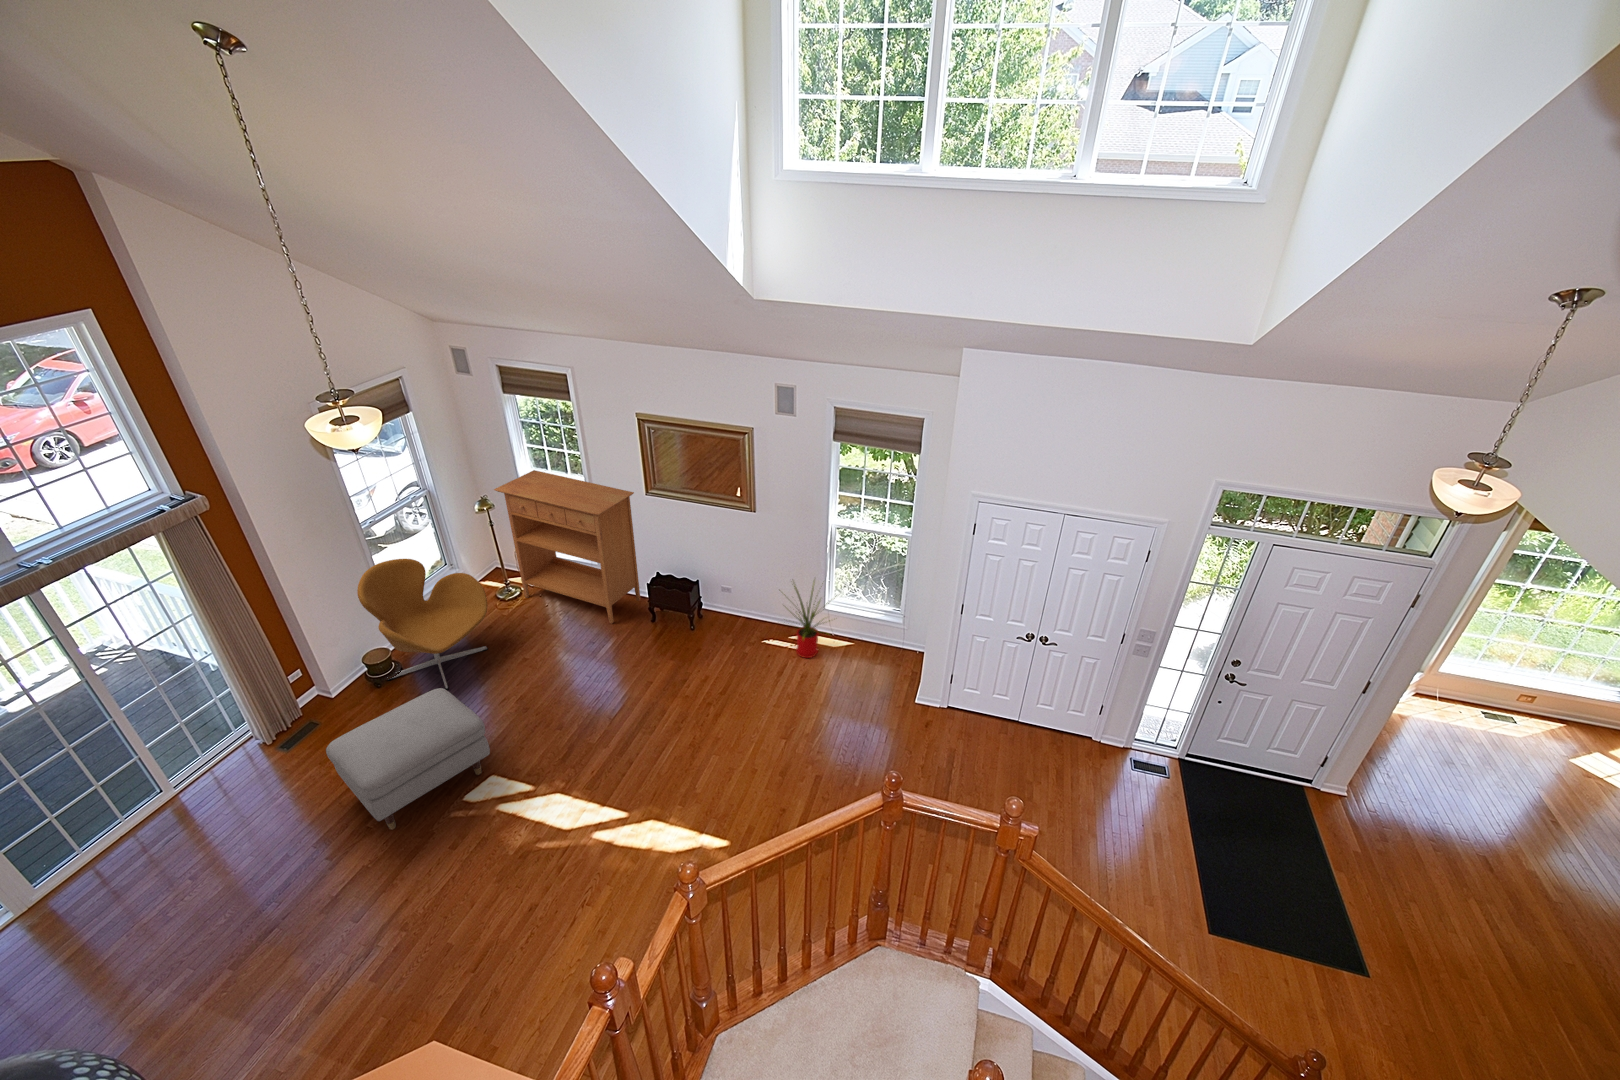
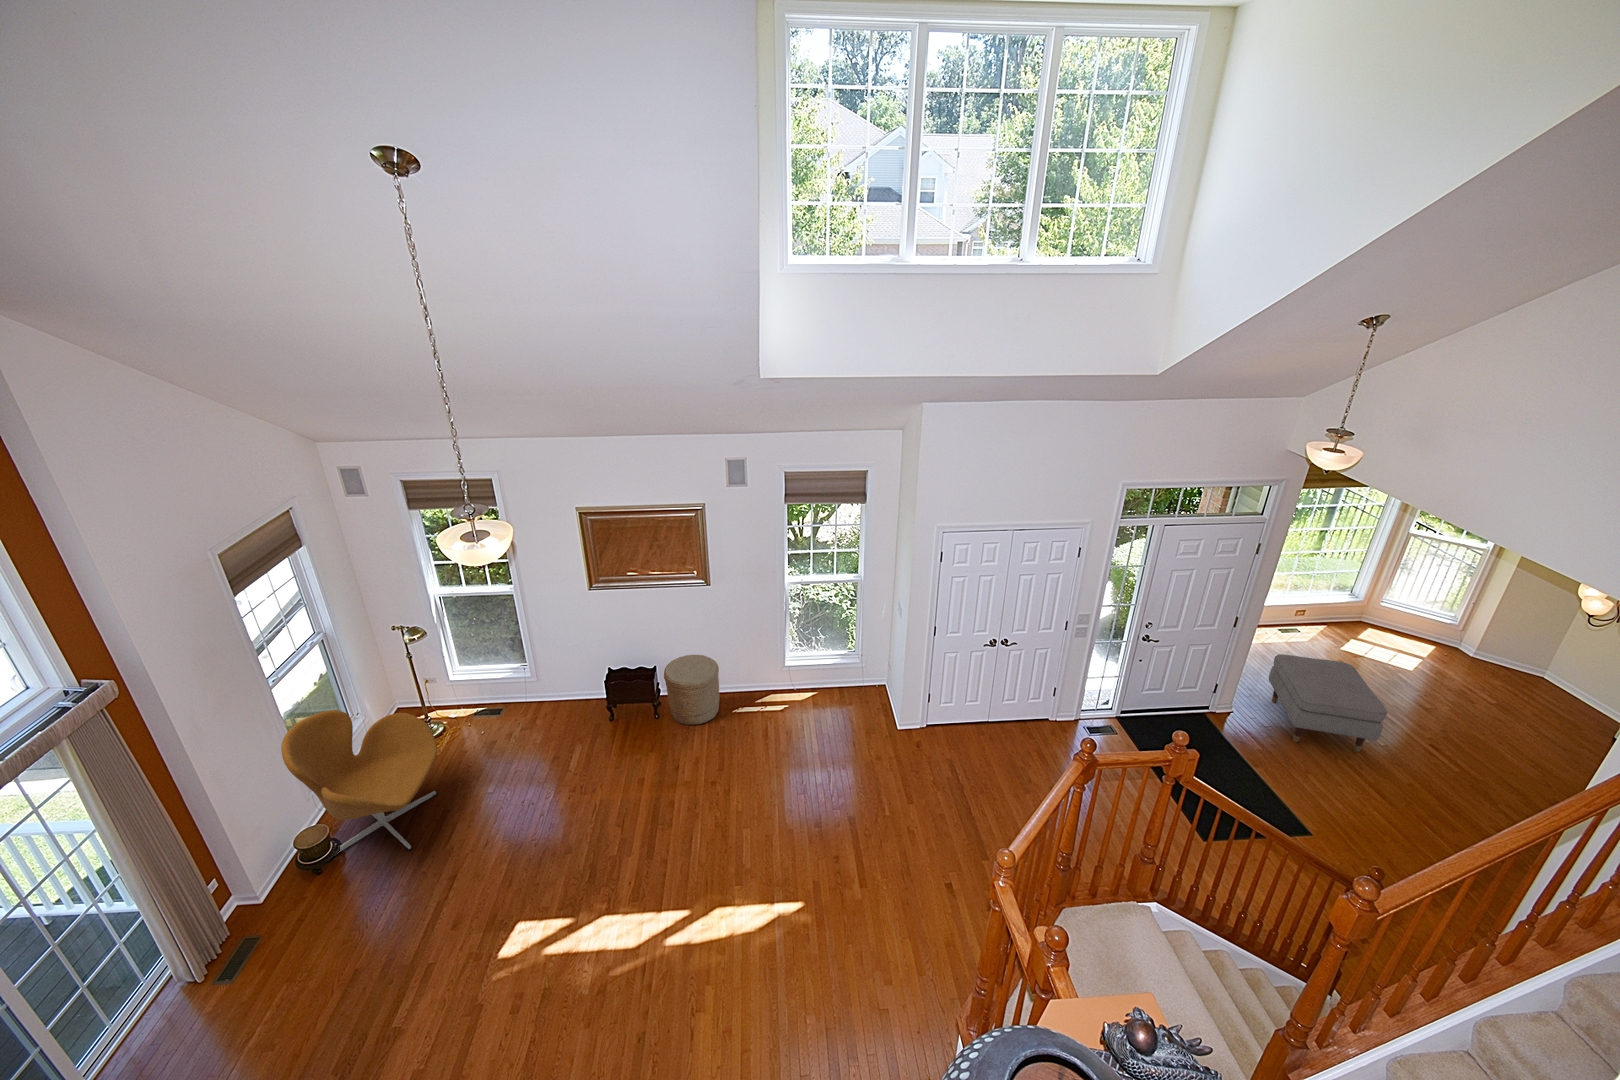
console table: present [494,470,640,623] -> none [413,586,588,731]
woven basket: none [698,578,752,646] -> present [664,655,720,725]
house plant: present [794,586,836,658] -> none [750,635,810,715]
ottoman: present [326,688,490,830] -> present [1269,654,1387,752]

